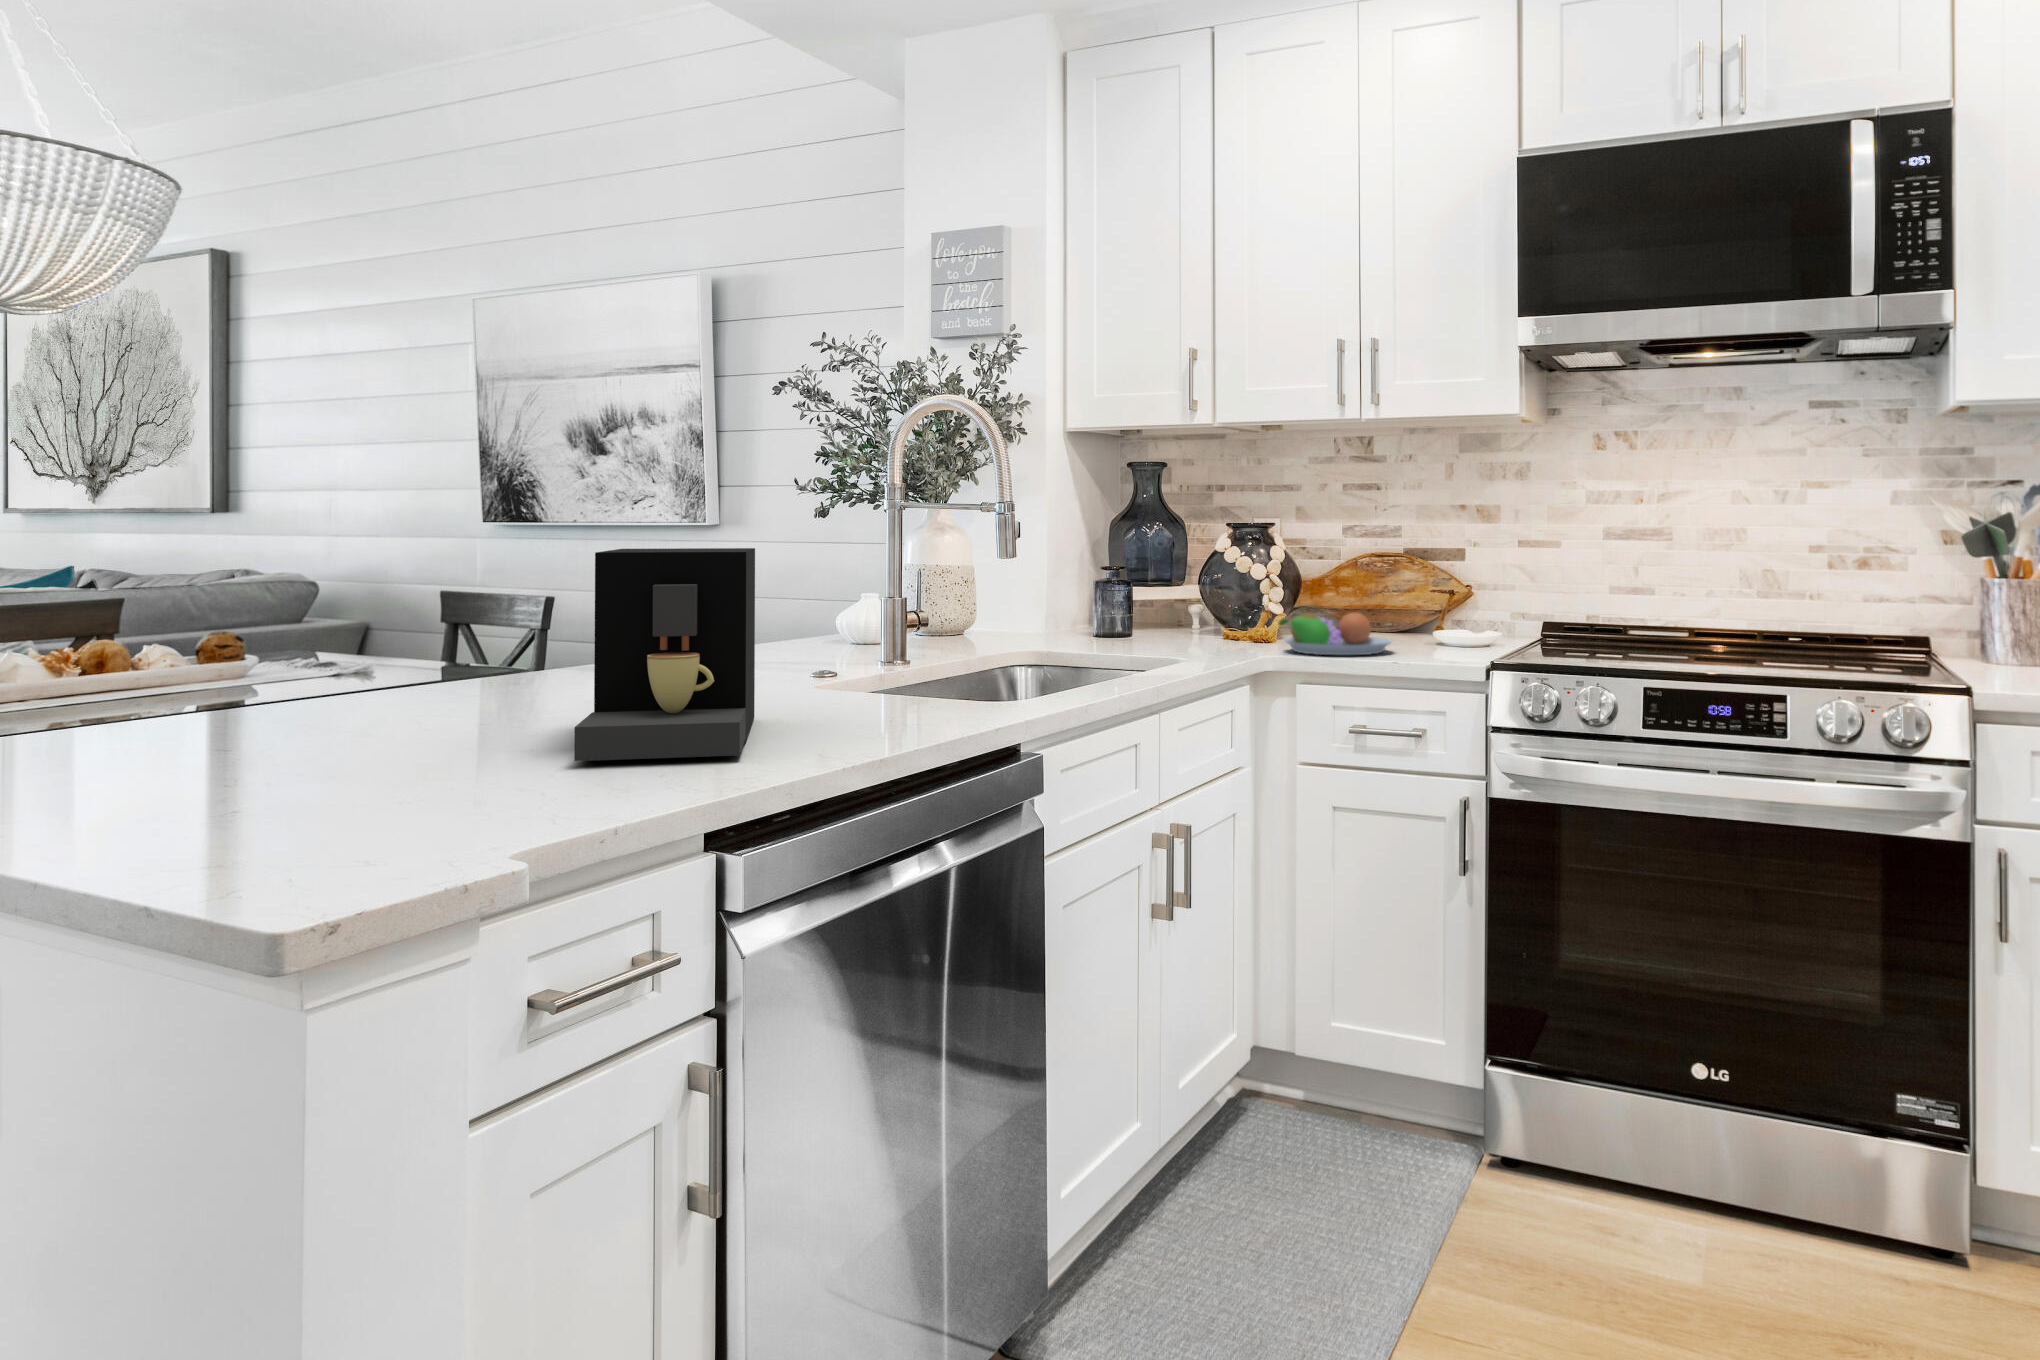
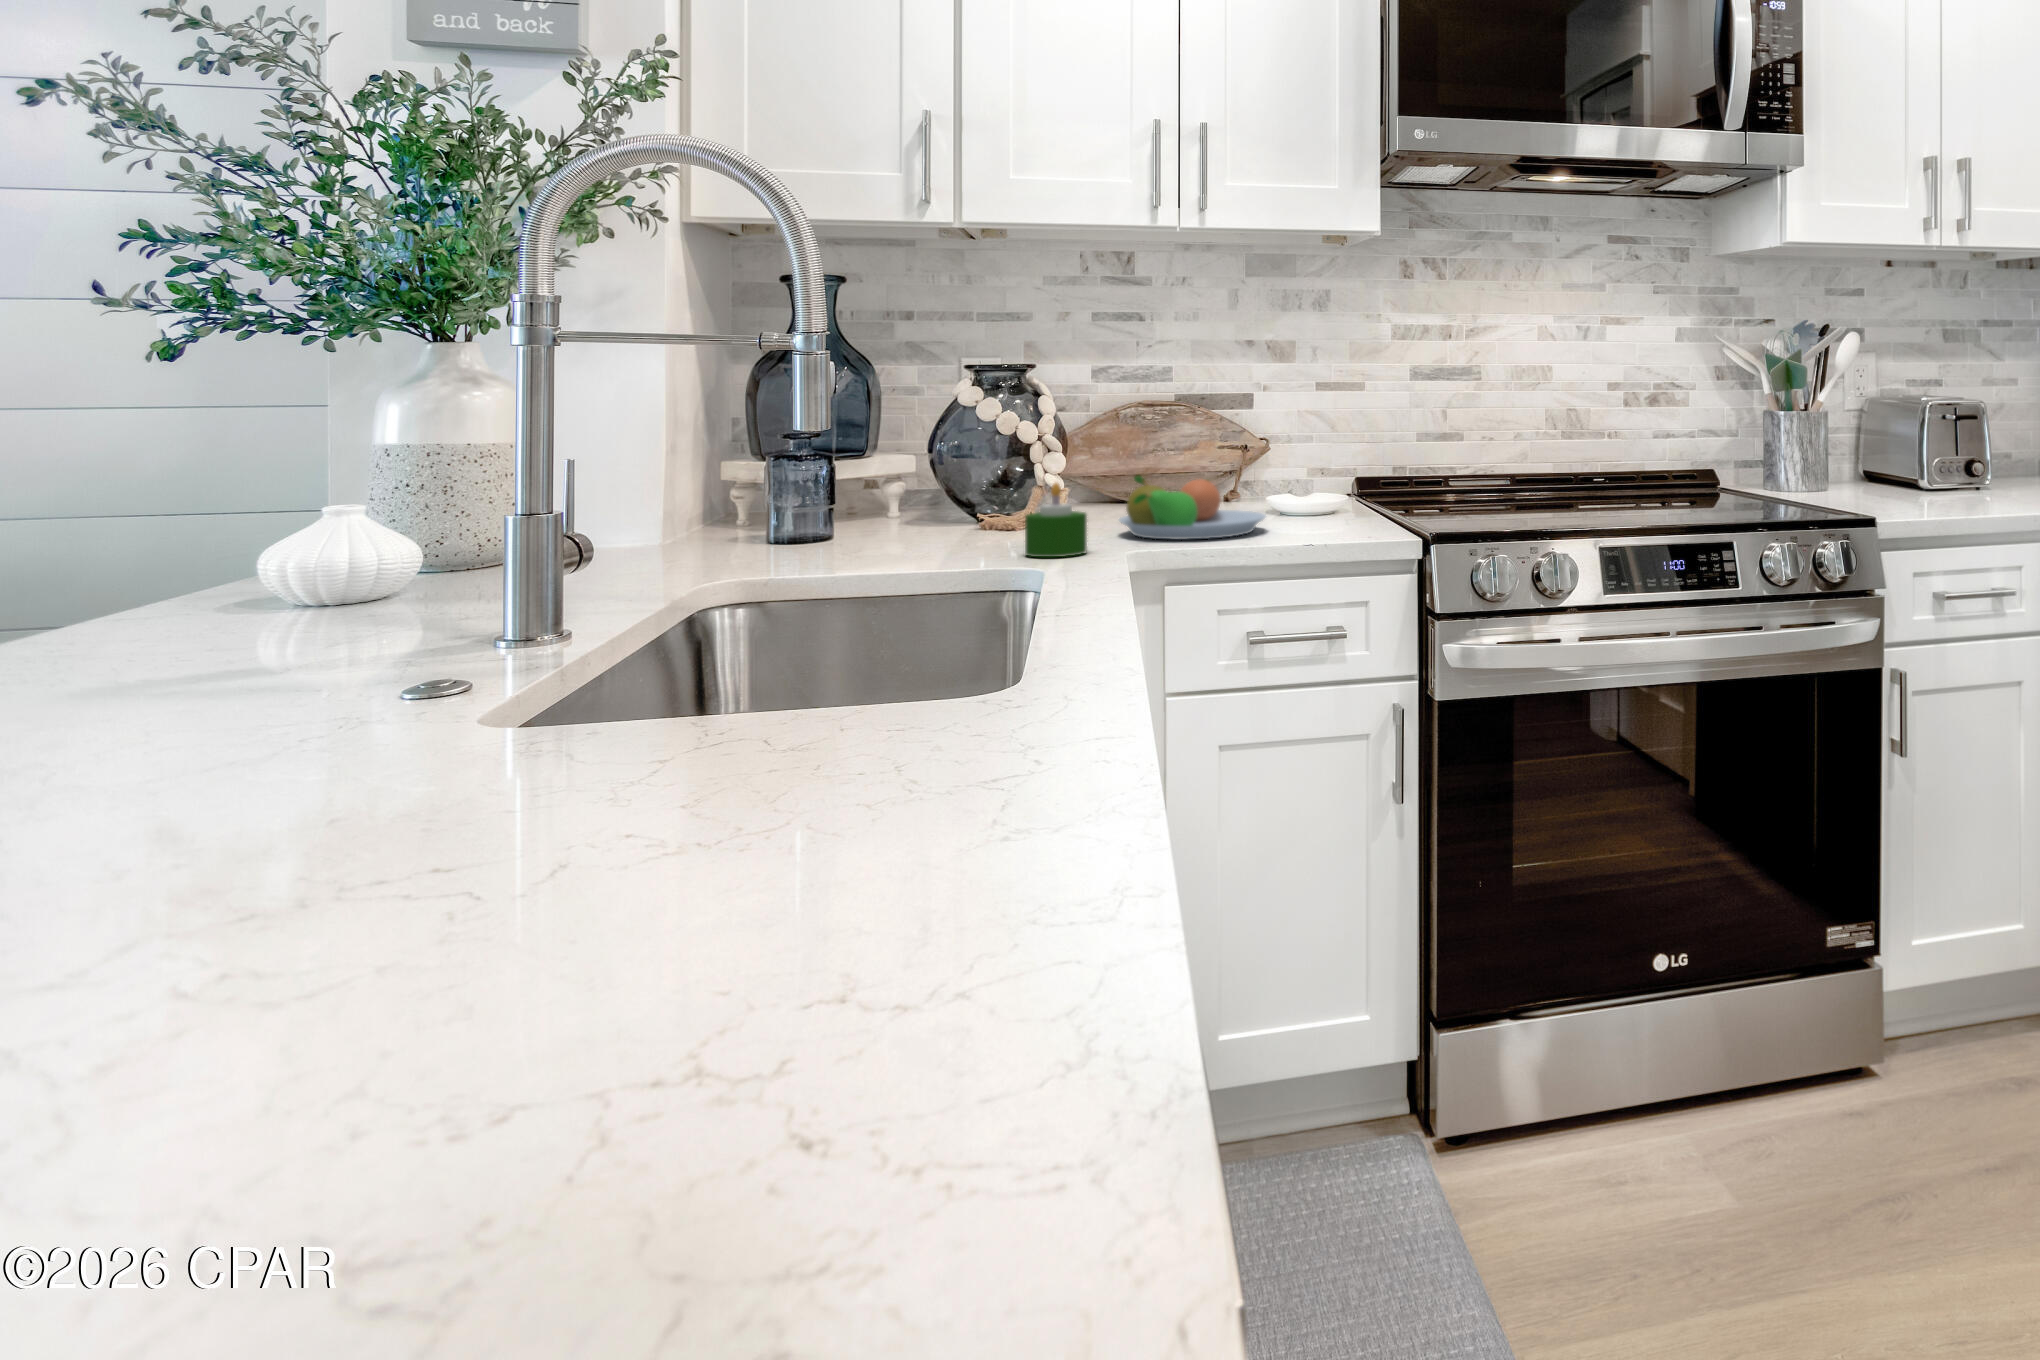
coffee maker: present [574,548,755,761] -> none [202,420,945,1132]
candle: none [1194,606,1235,657] -> present [1025,483,1087,557]

